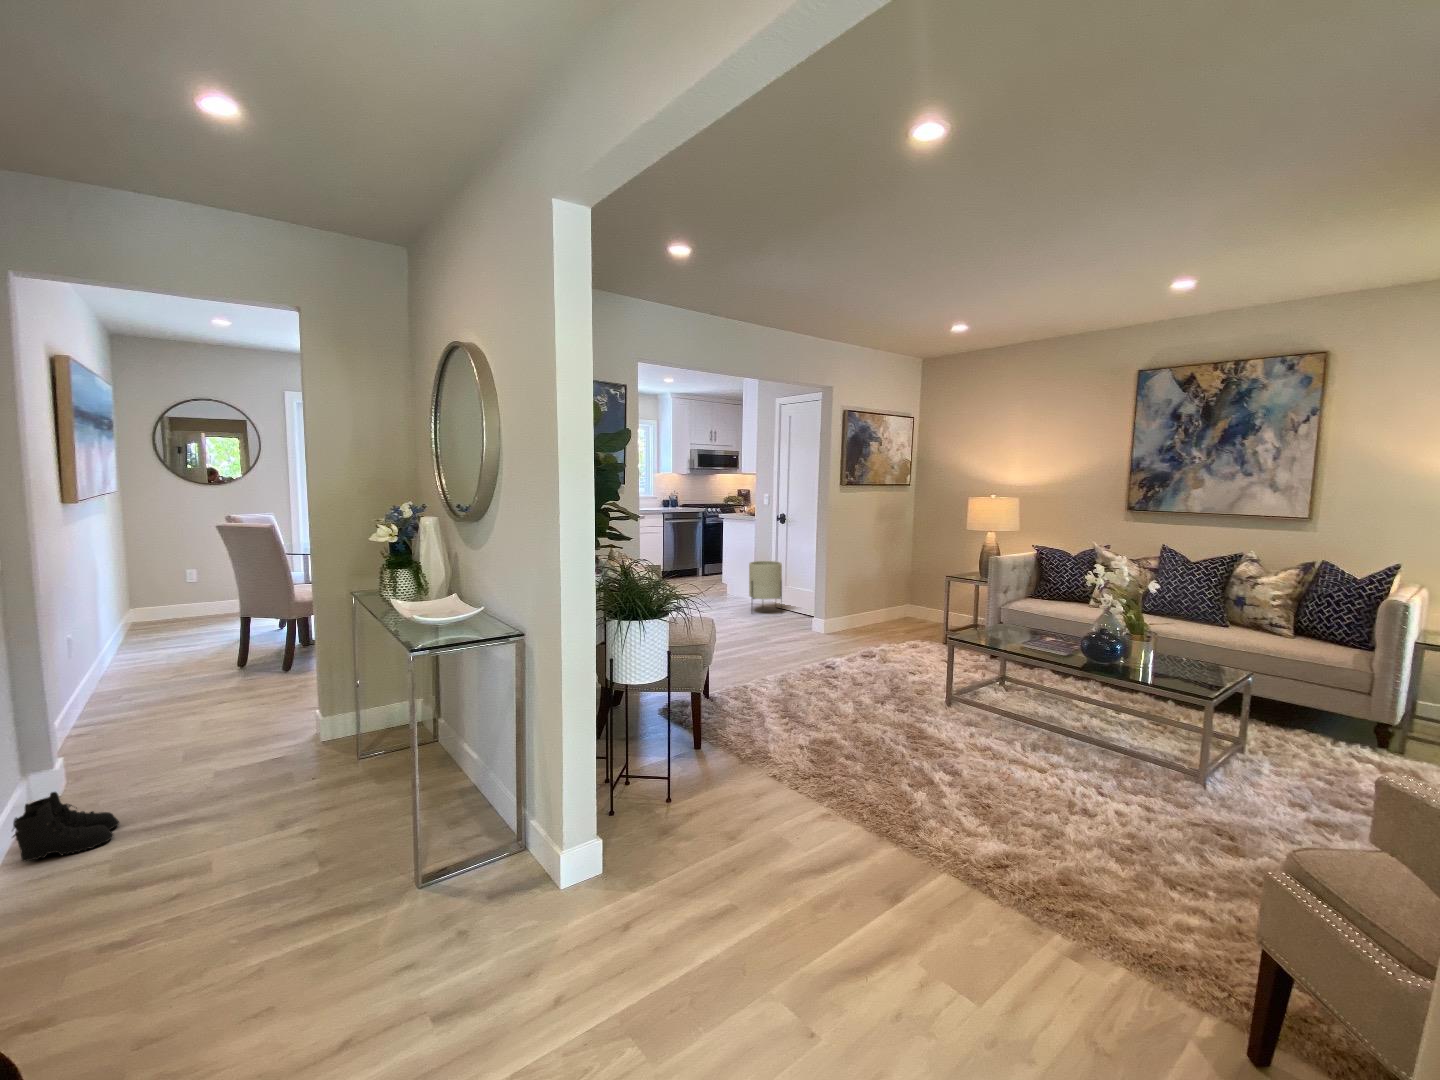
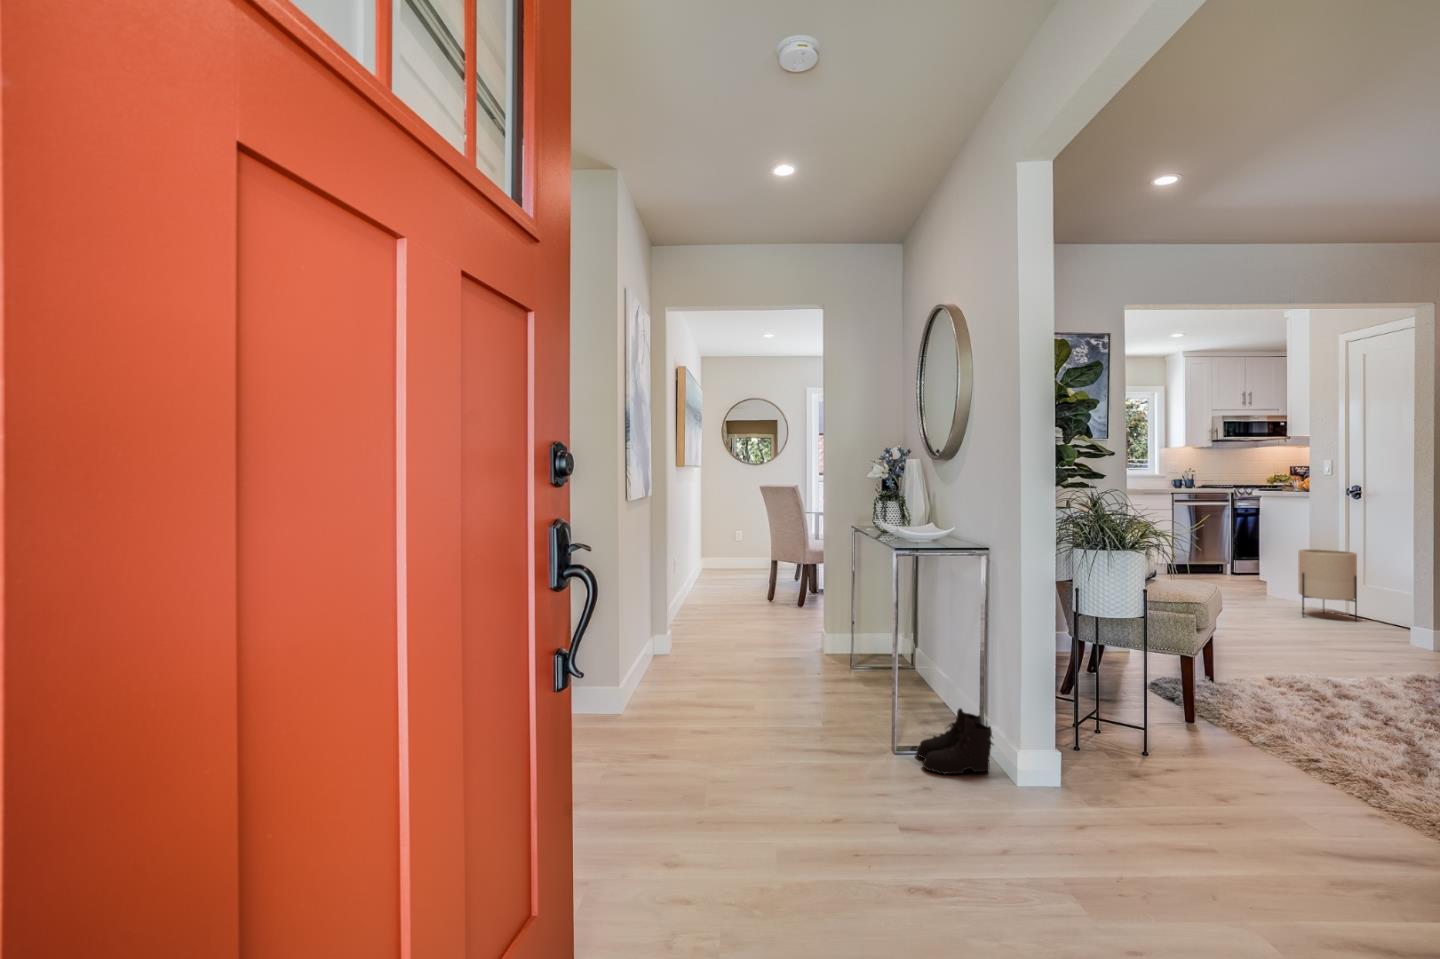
boots: present [13,792,119,861] -> present [916,709,993,775]

